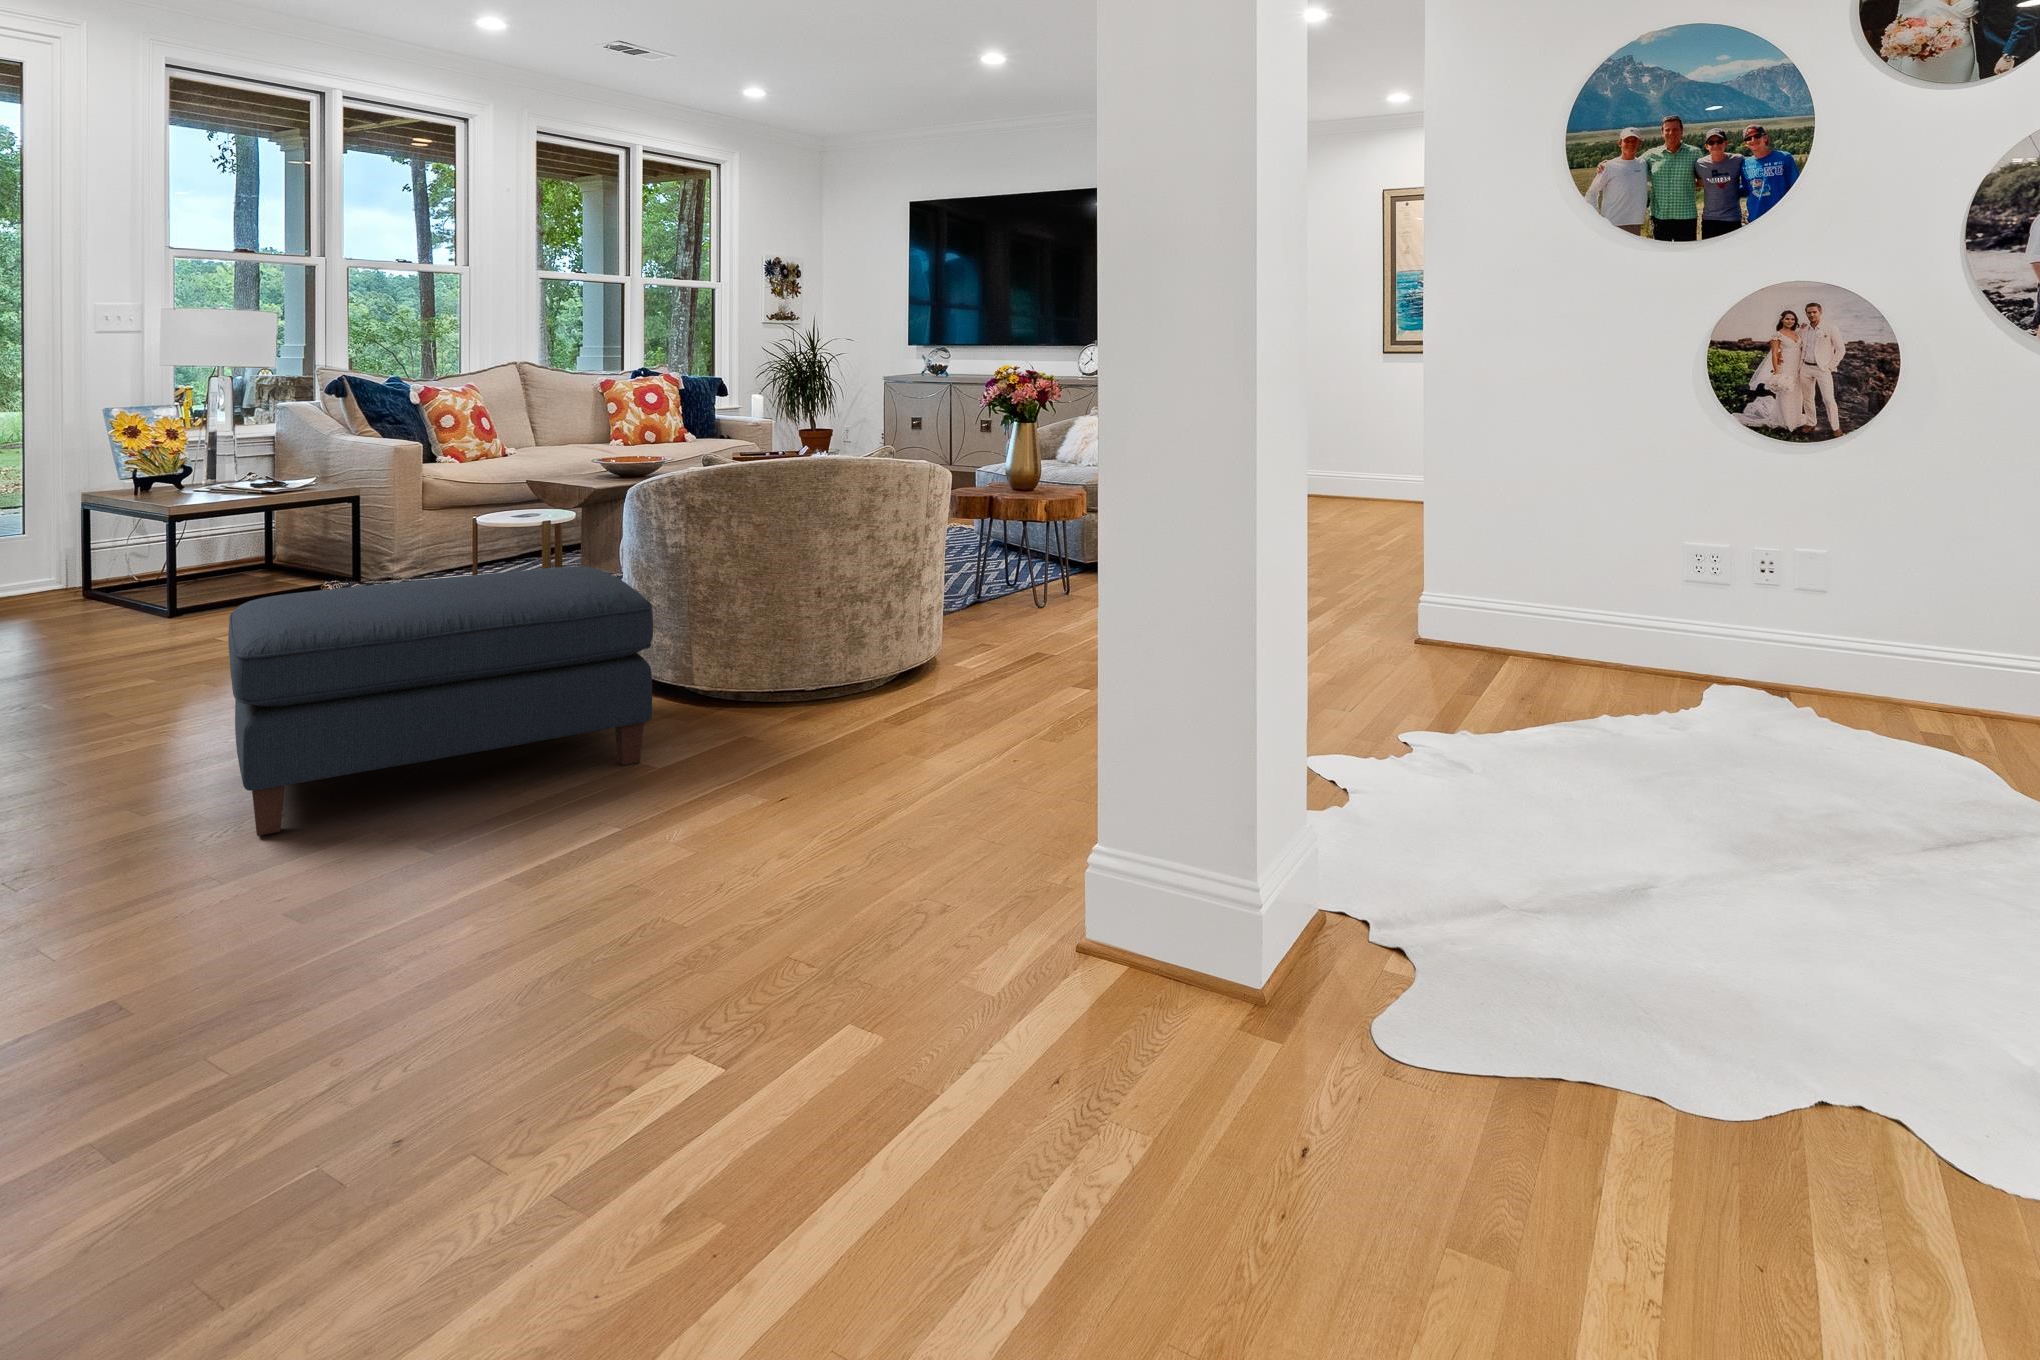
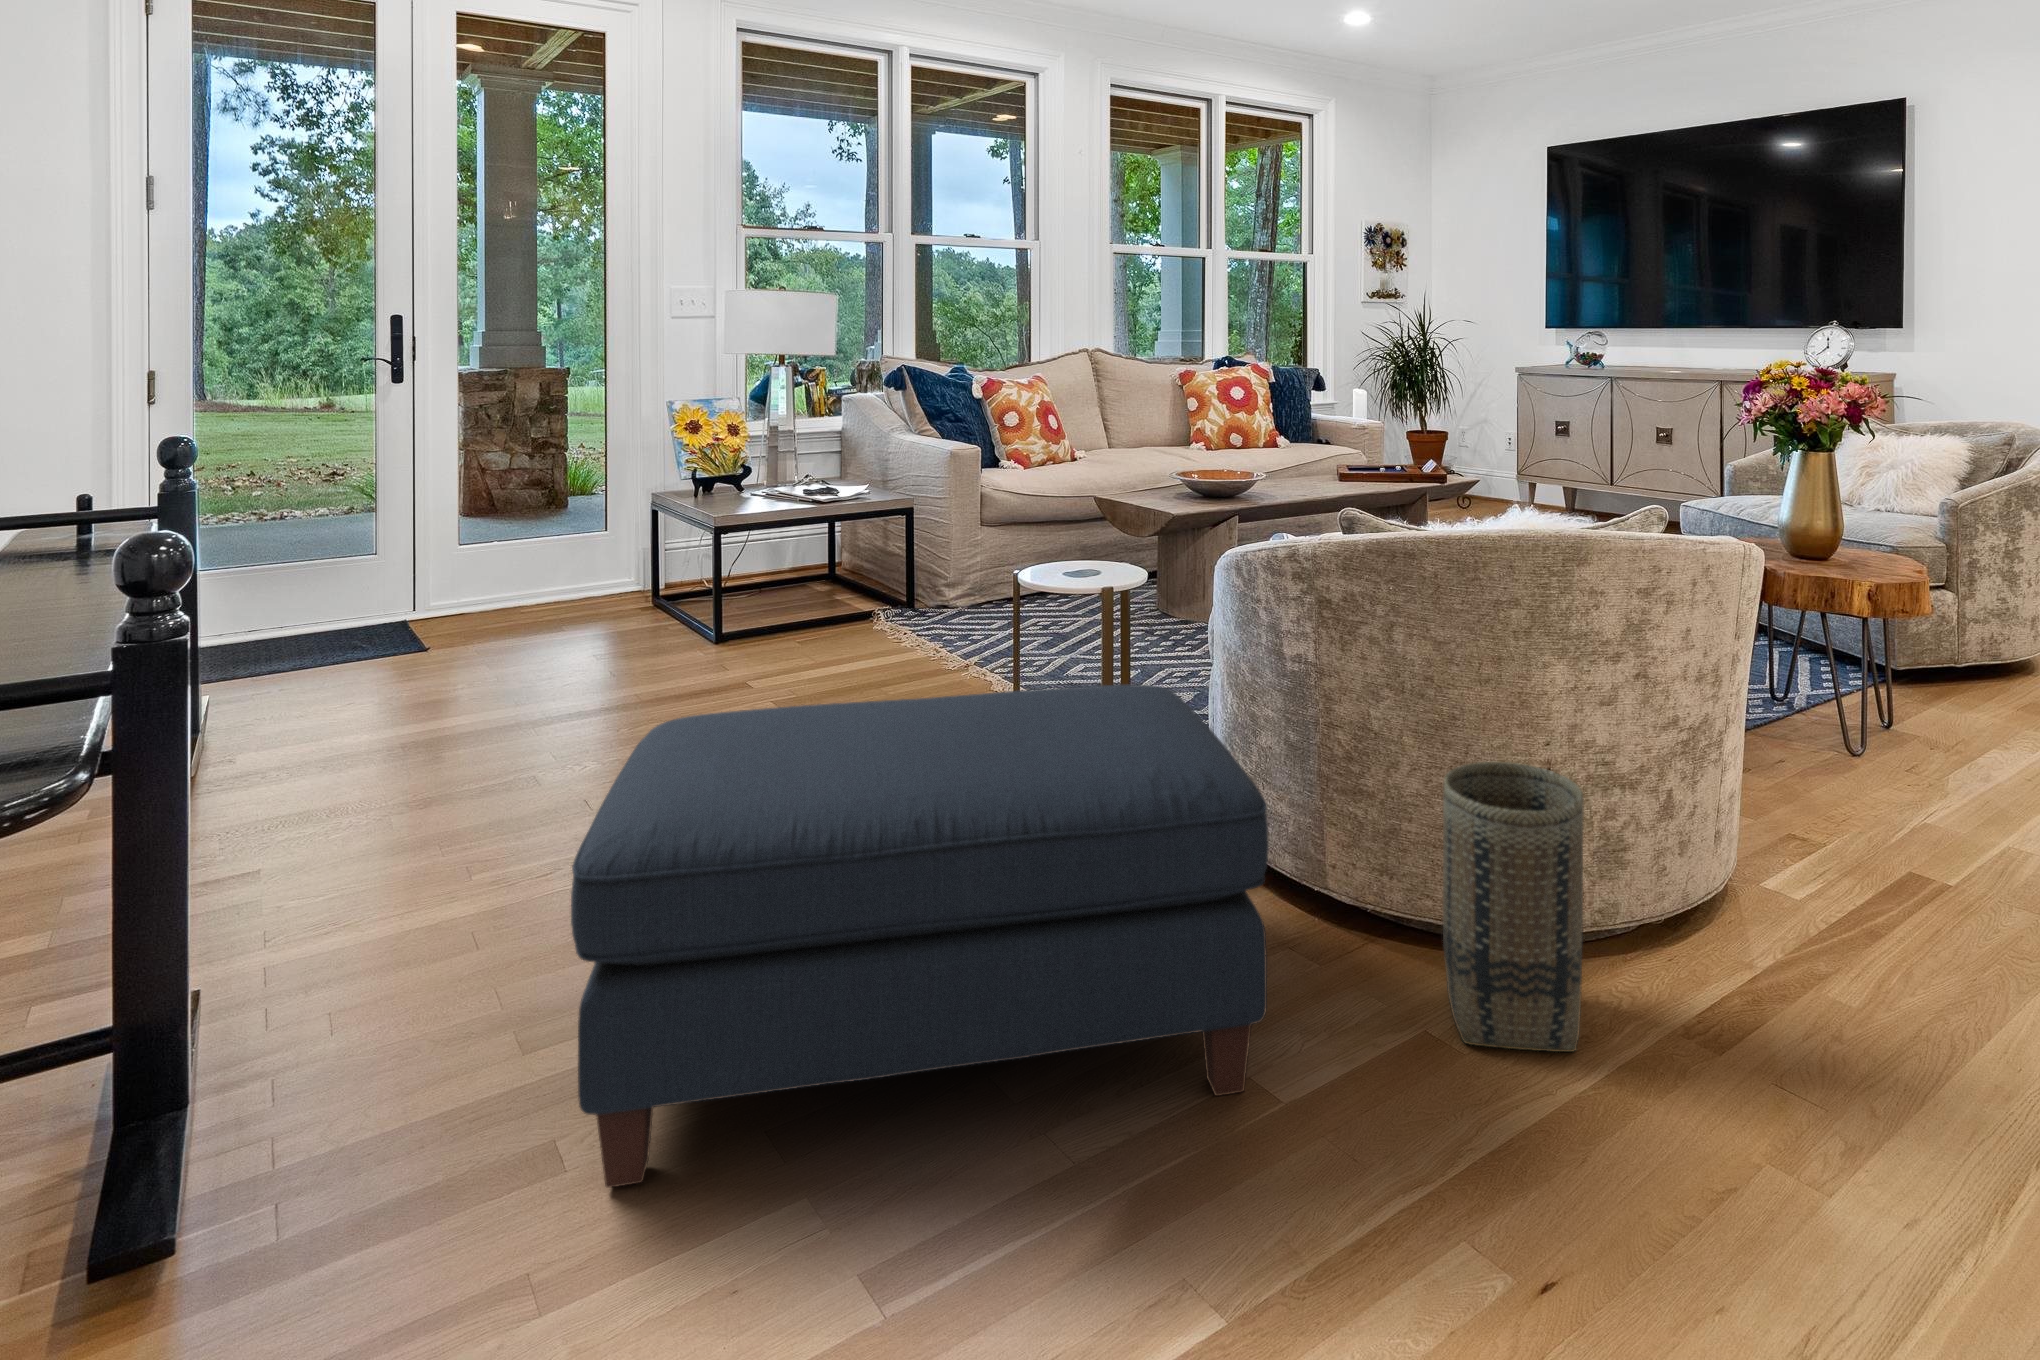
basket: none [756,588,829,733] -> present [1443,762,1583,1052]

